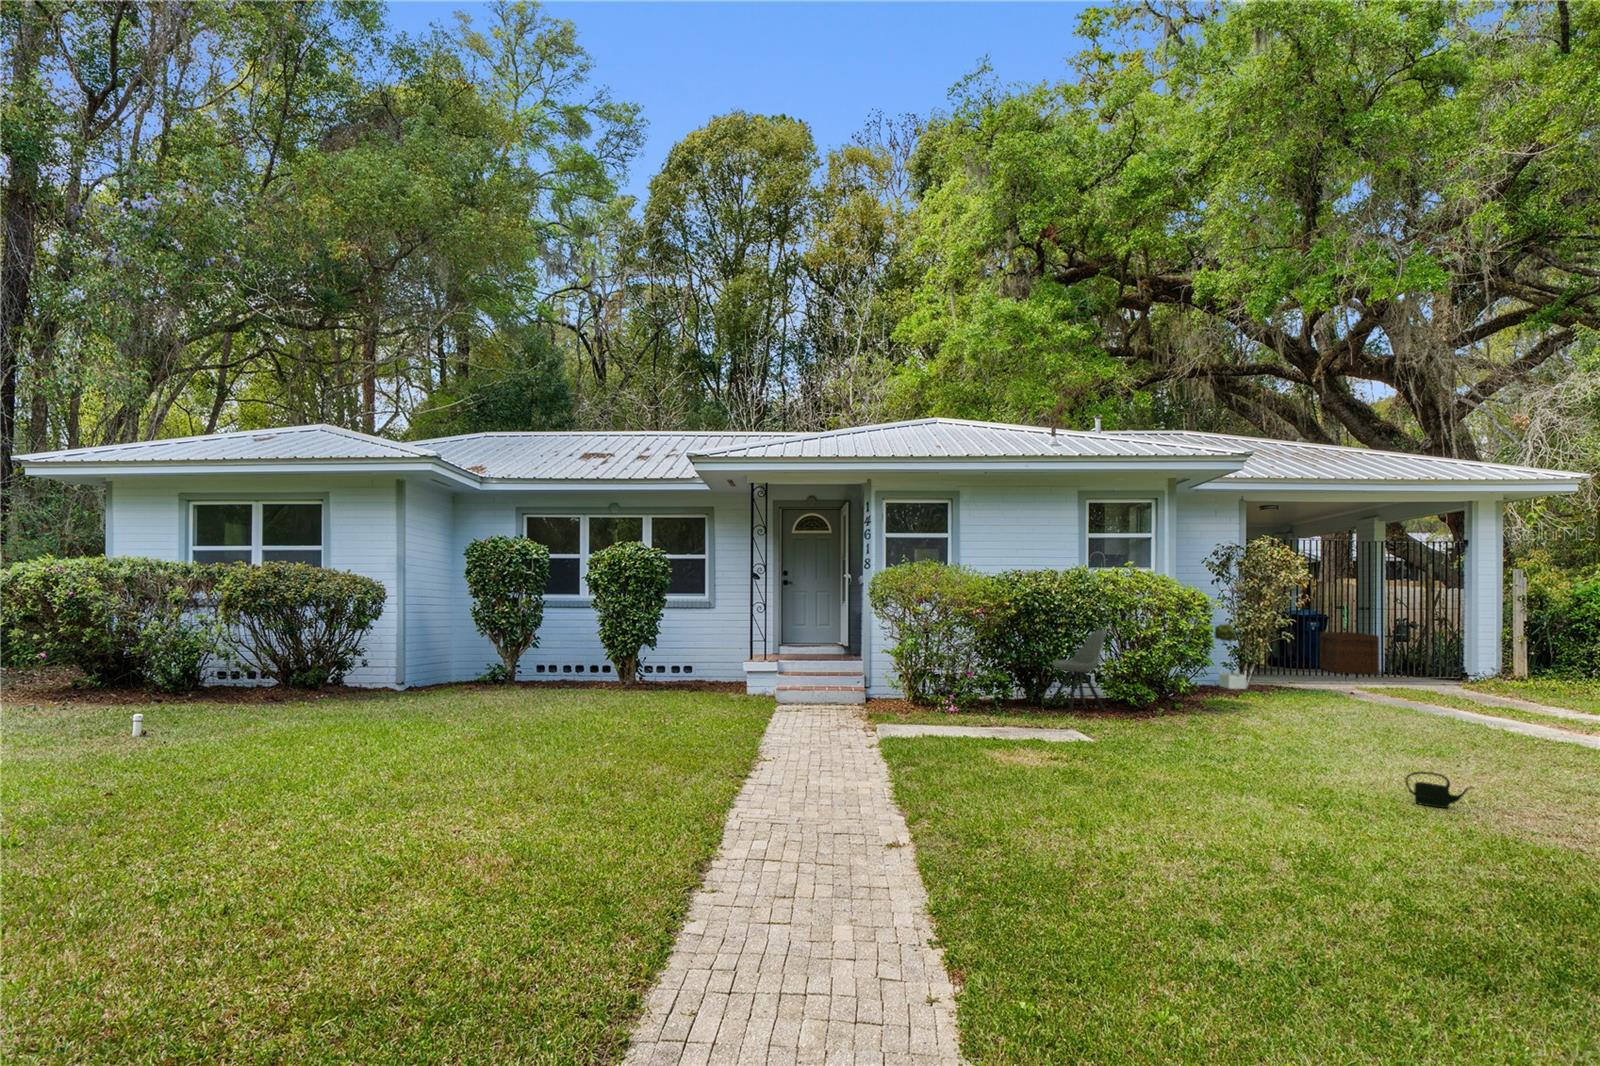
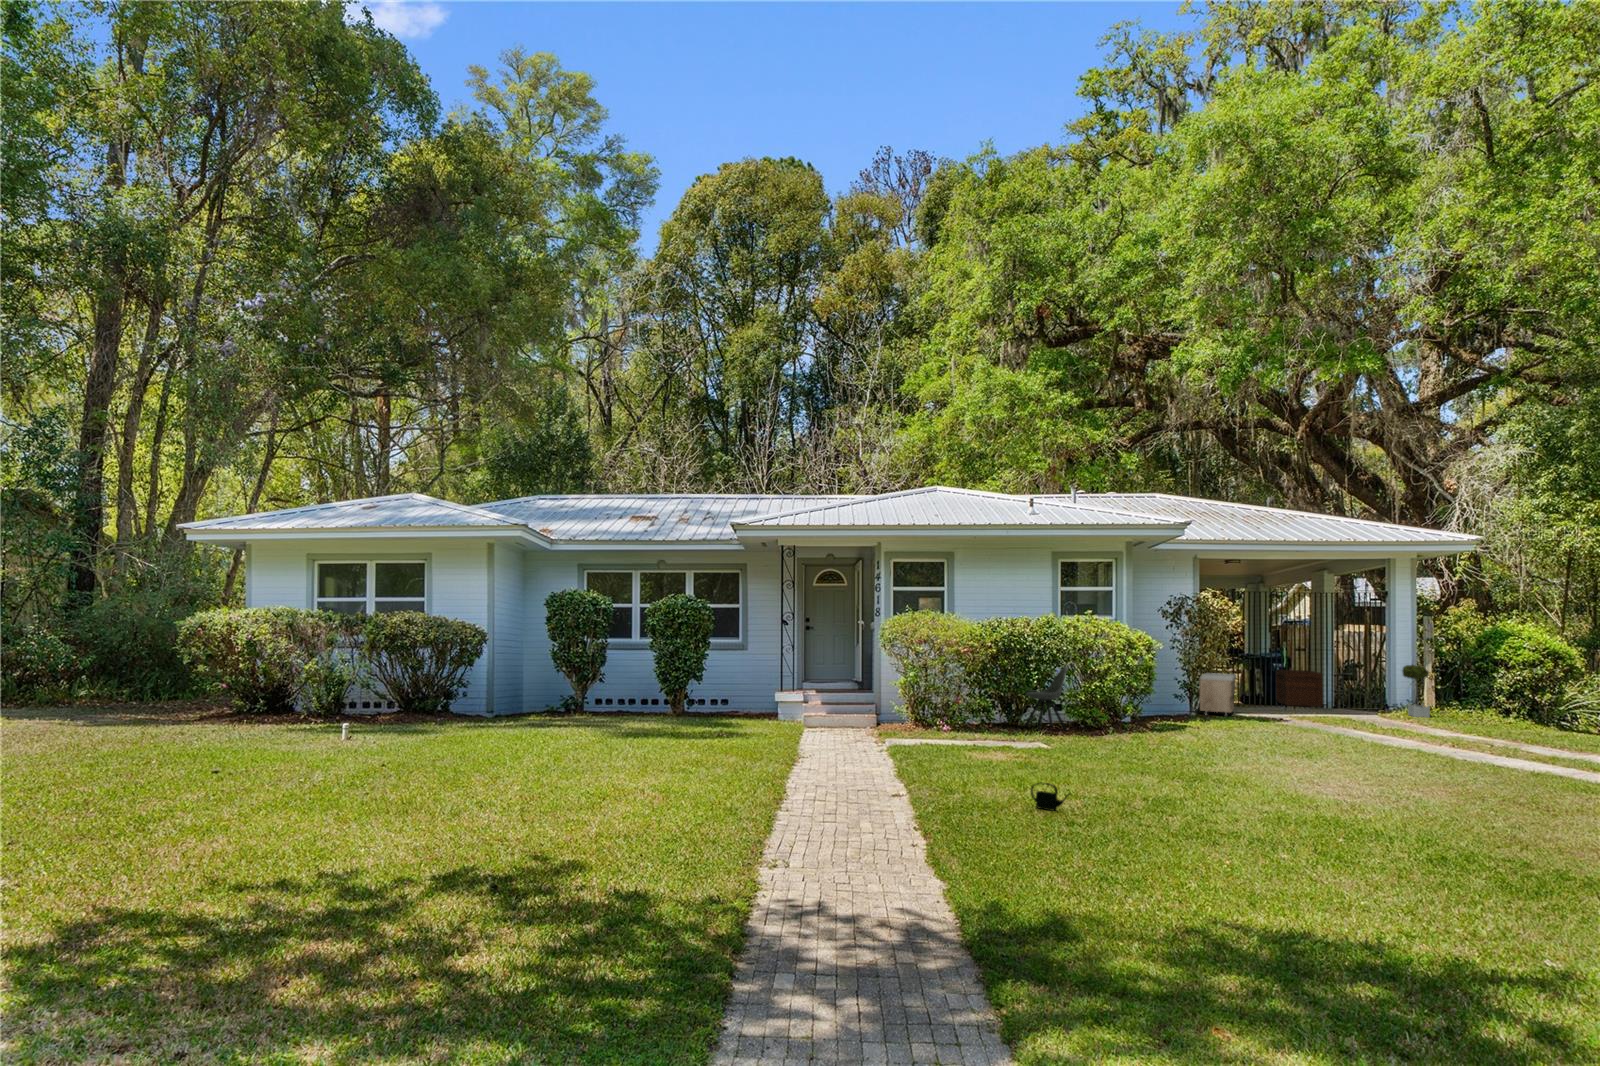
potted tree: present [1214,624,1246,689] -> present [1402,665,1430,718]
storage bench: none [1250,636,1291,688] -> present [1200,673,1236,715]
watering can: present [1405,772,1473,808] -> present [1031,783,1070,811]

